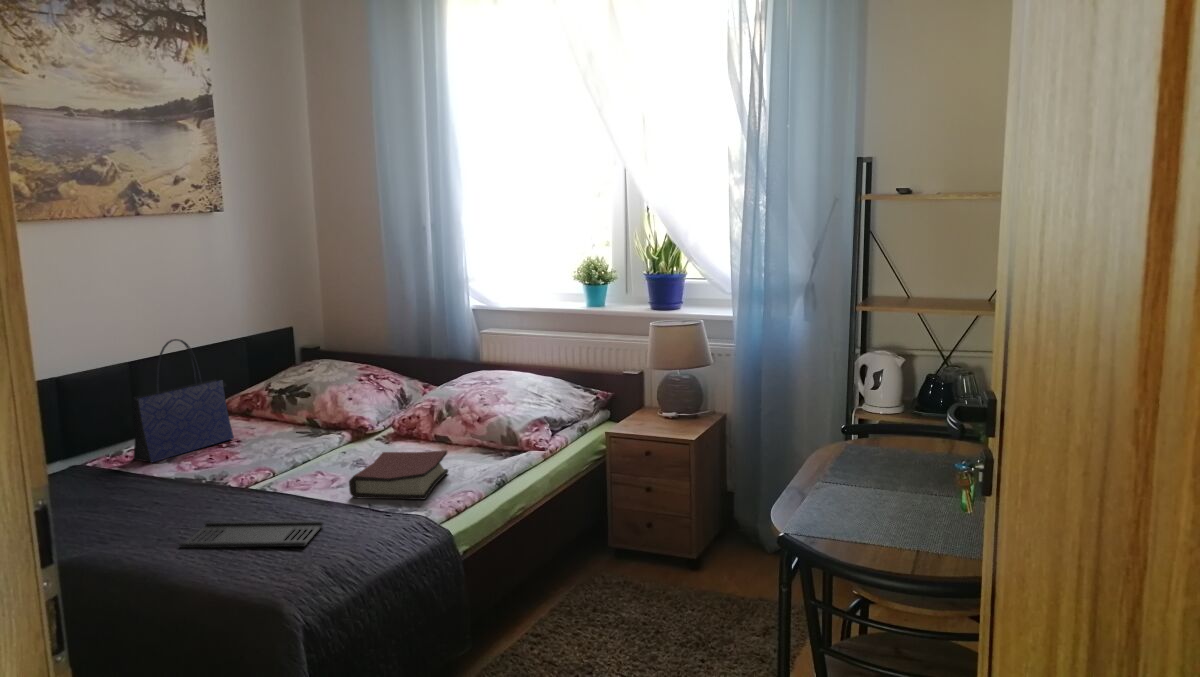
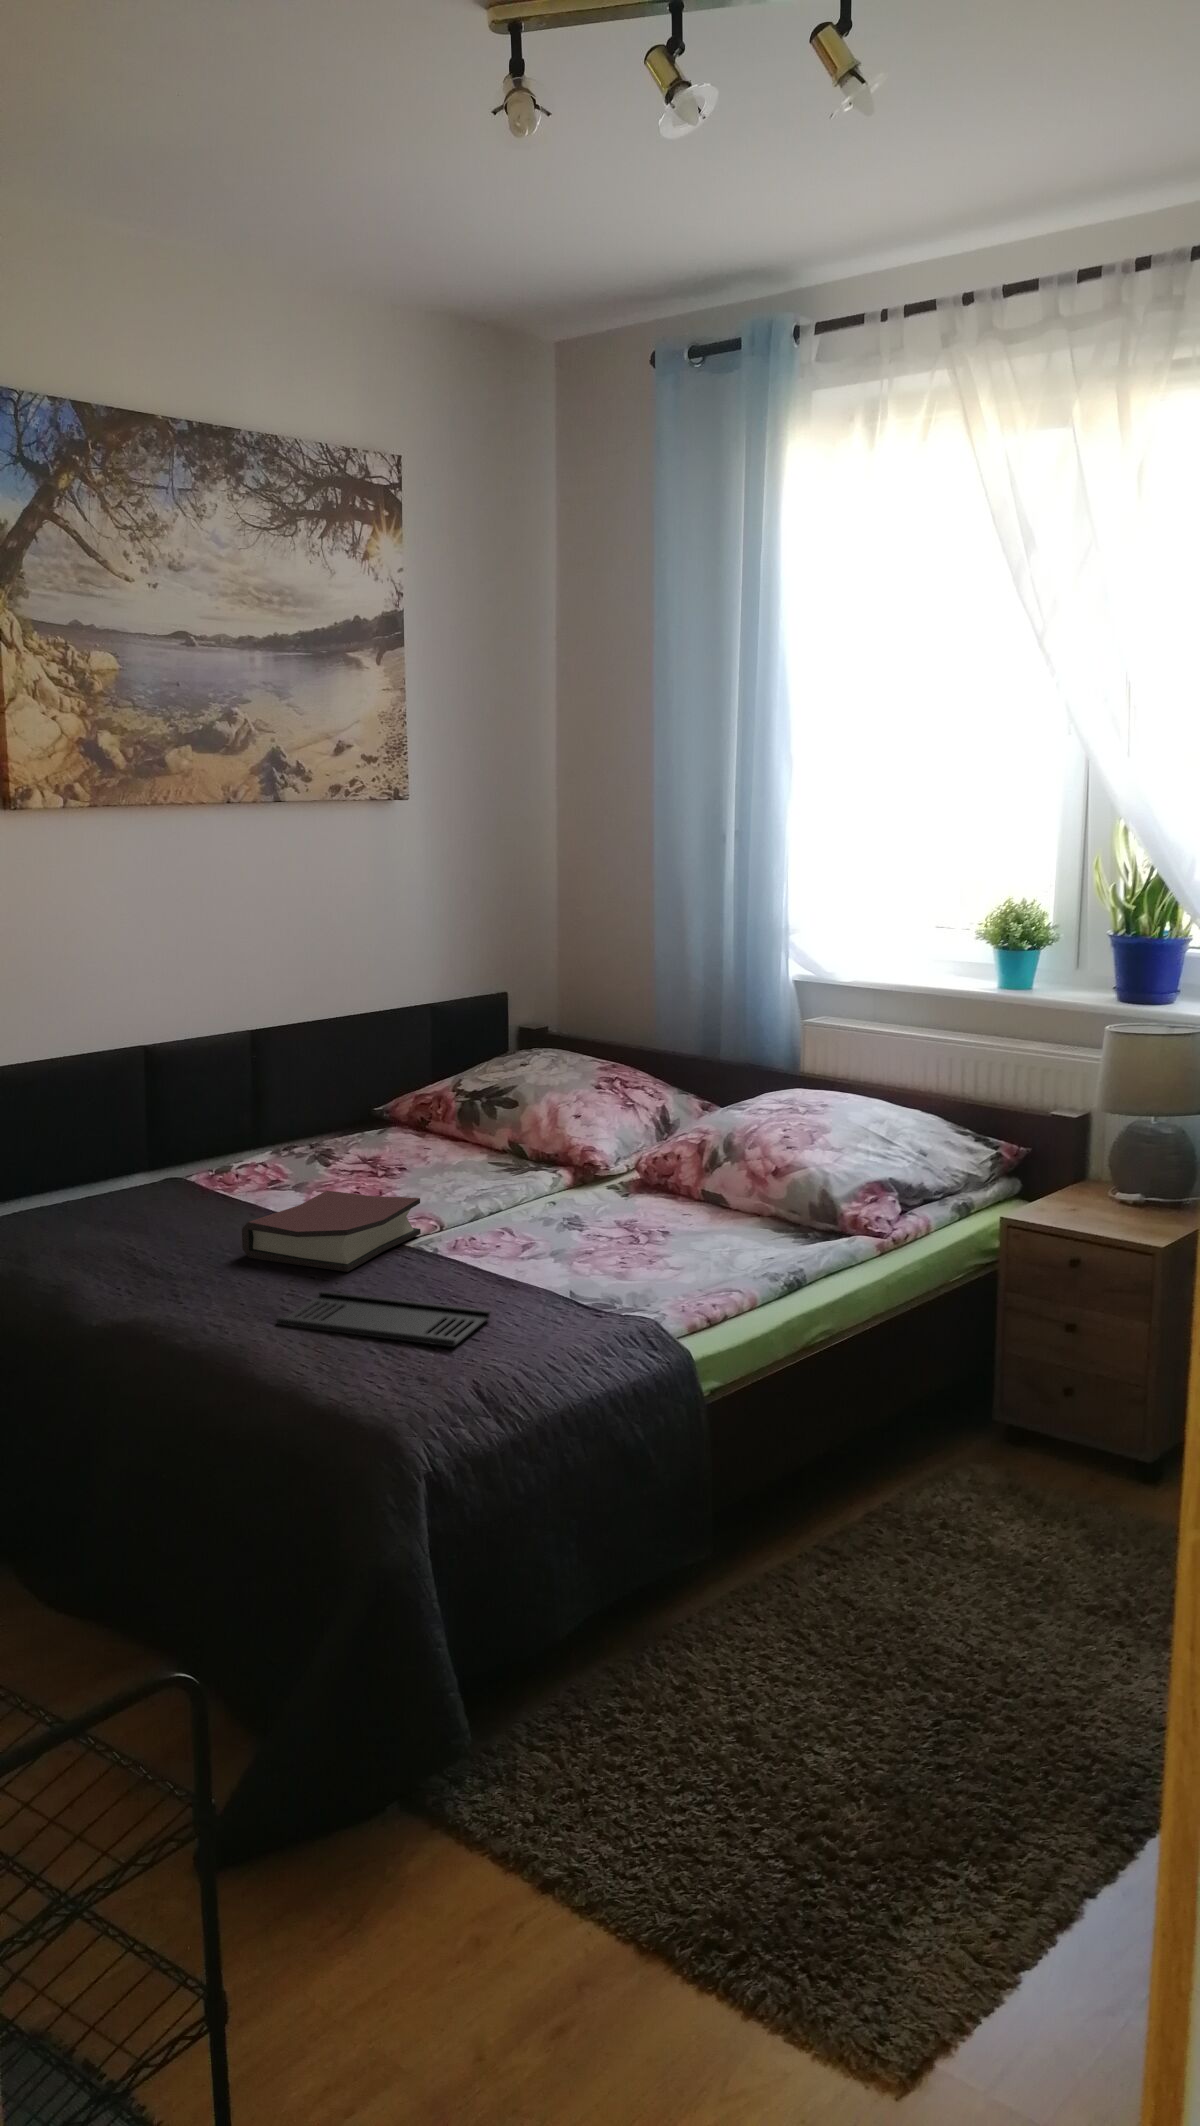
tote bag: present [133,339,234,462] -> none [243,1000,394,1190]
hardback book: present [349,450,448,499] -> present [242,1191,421,1272]

